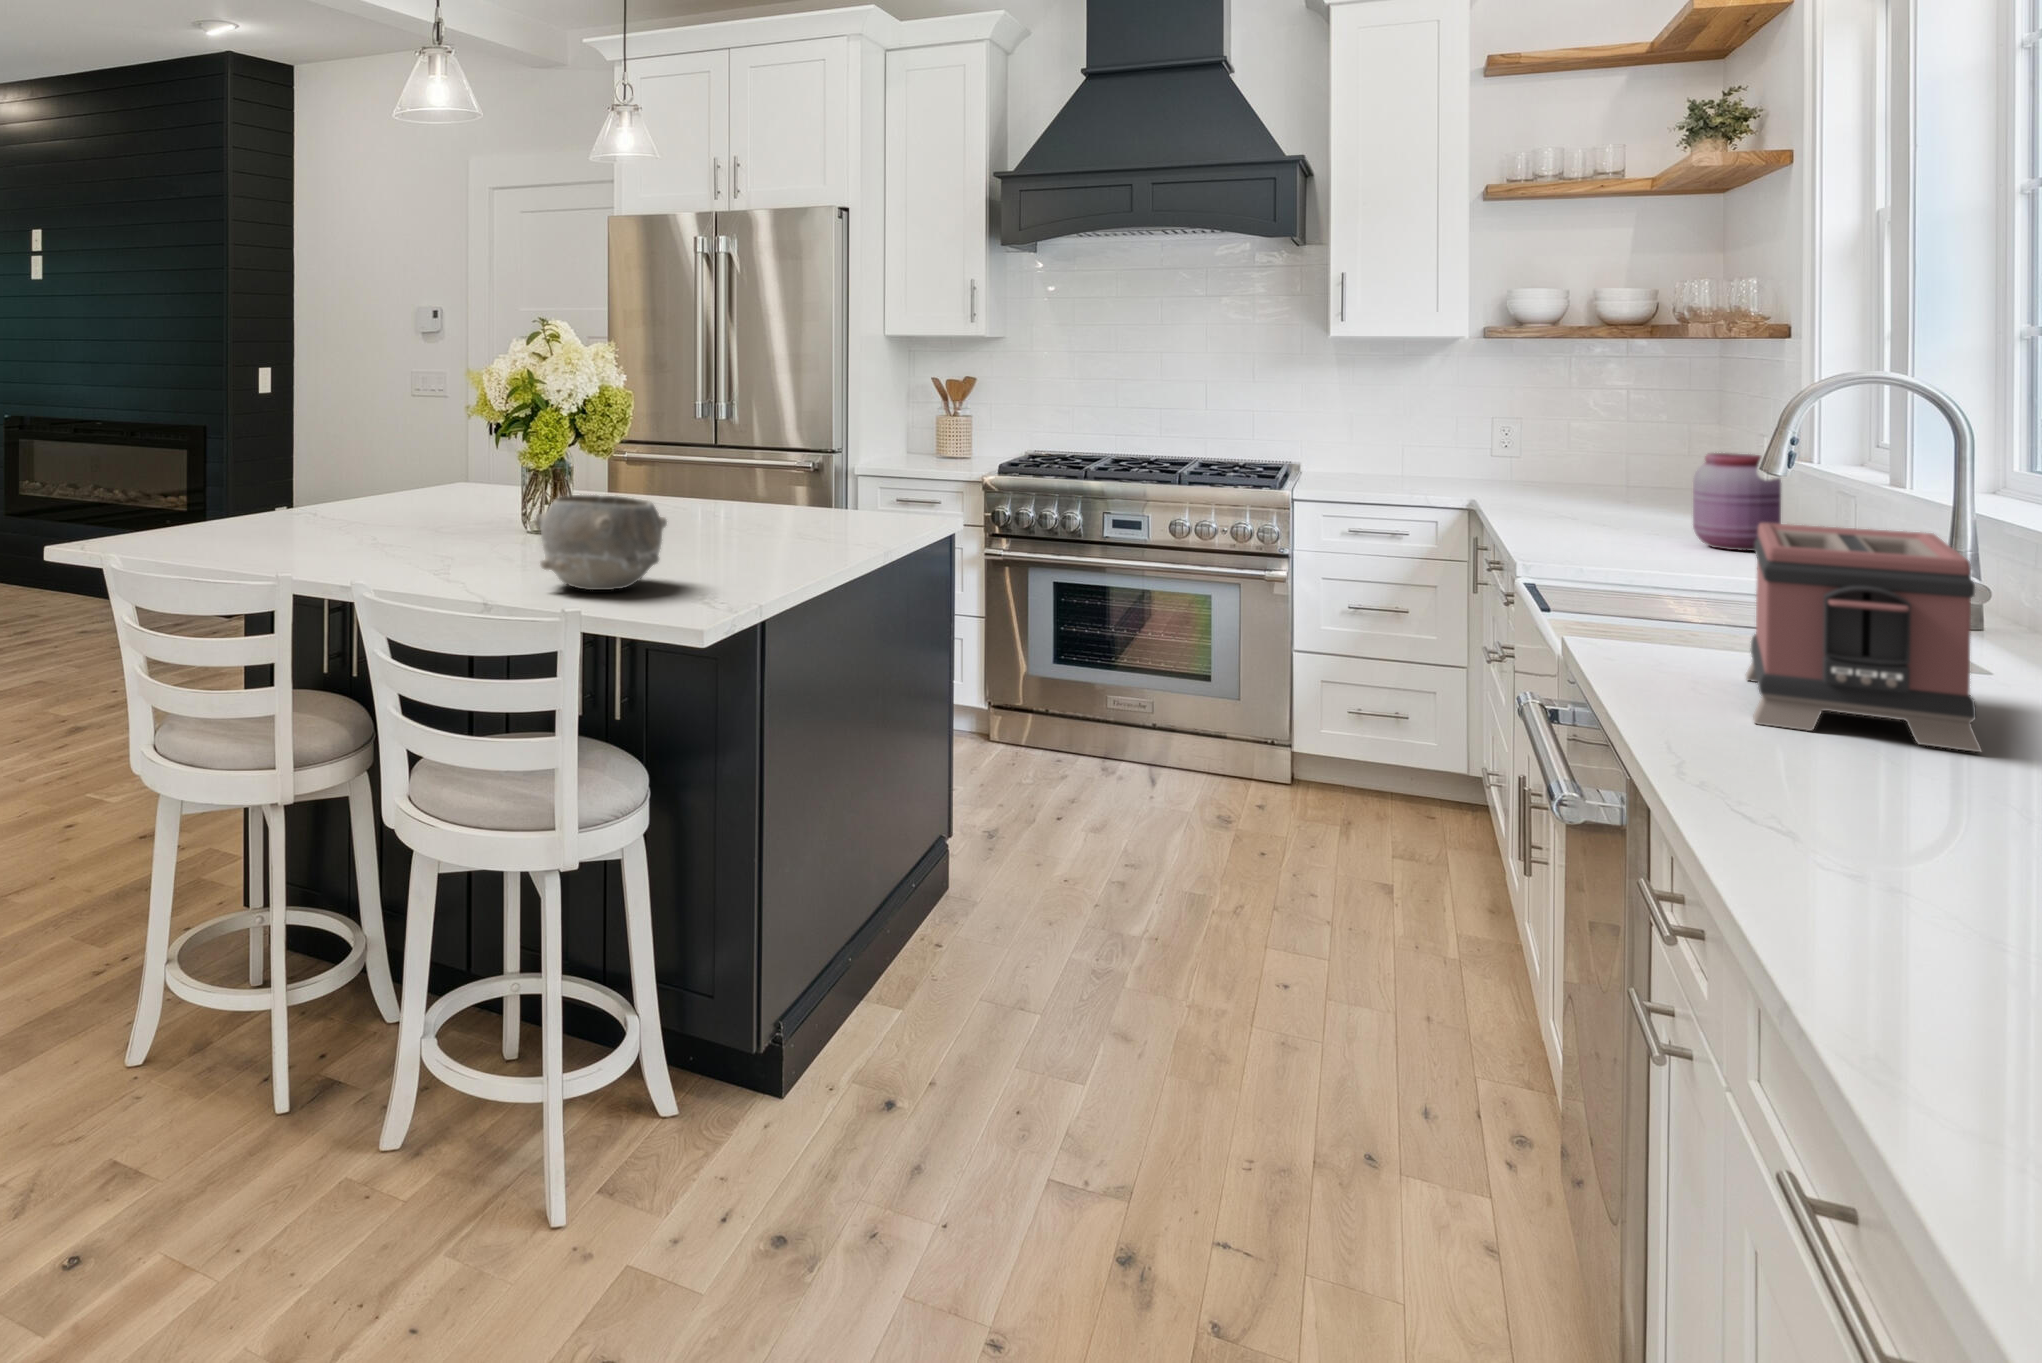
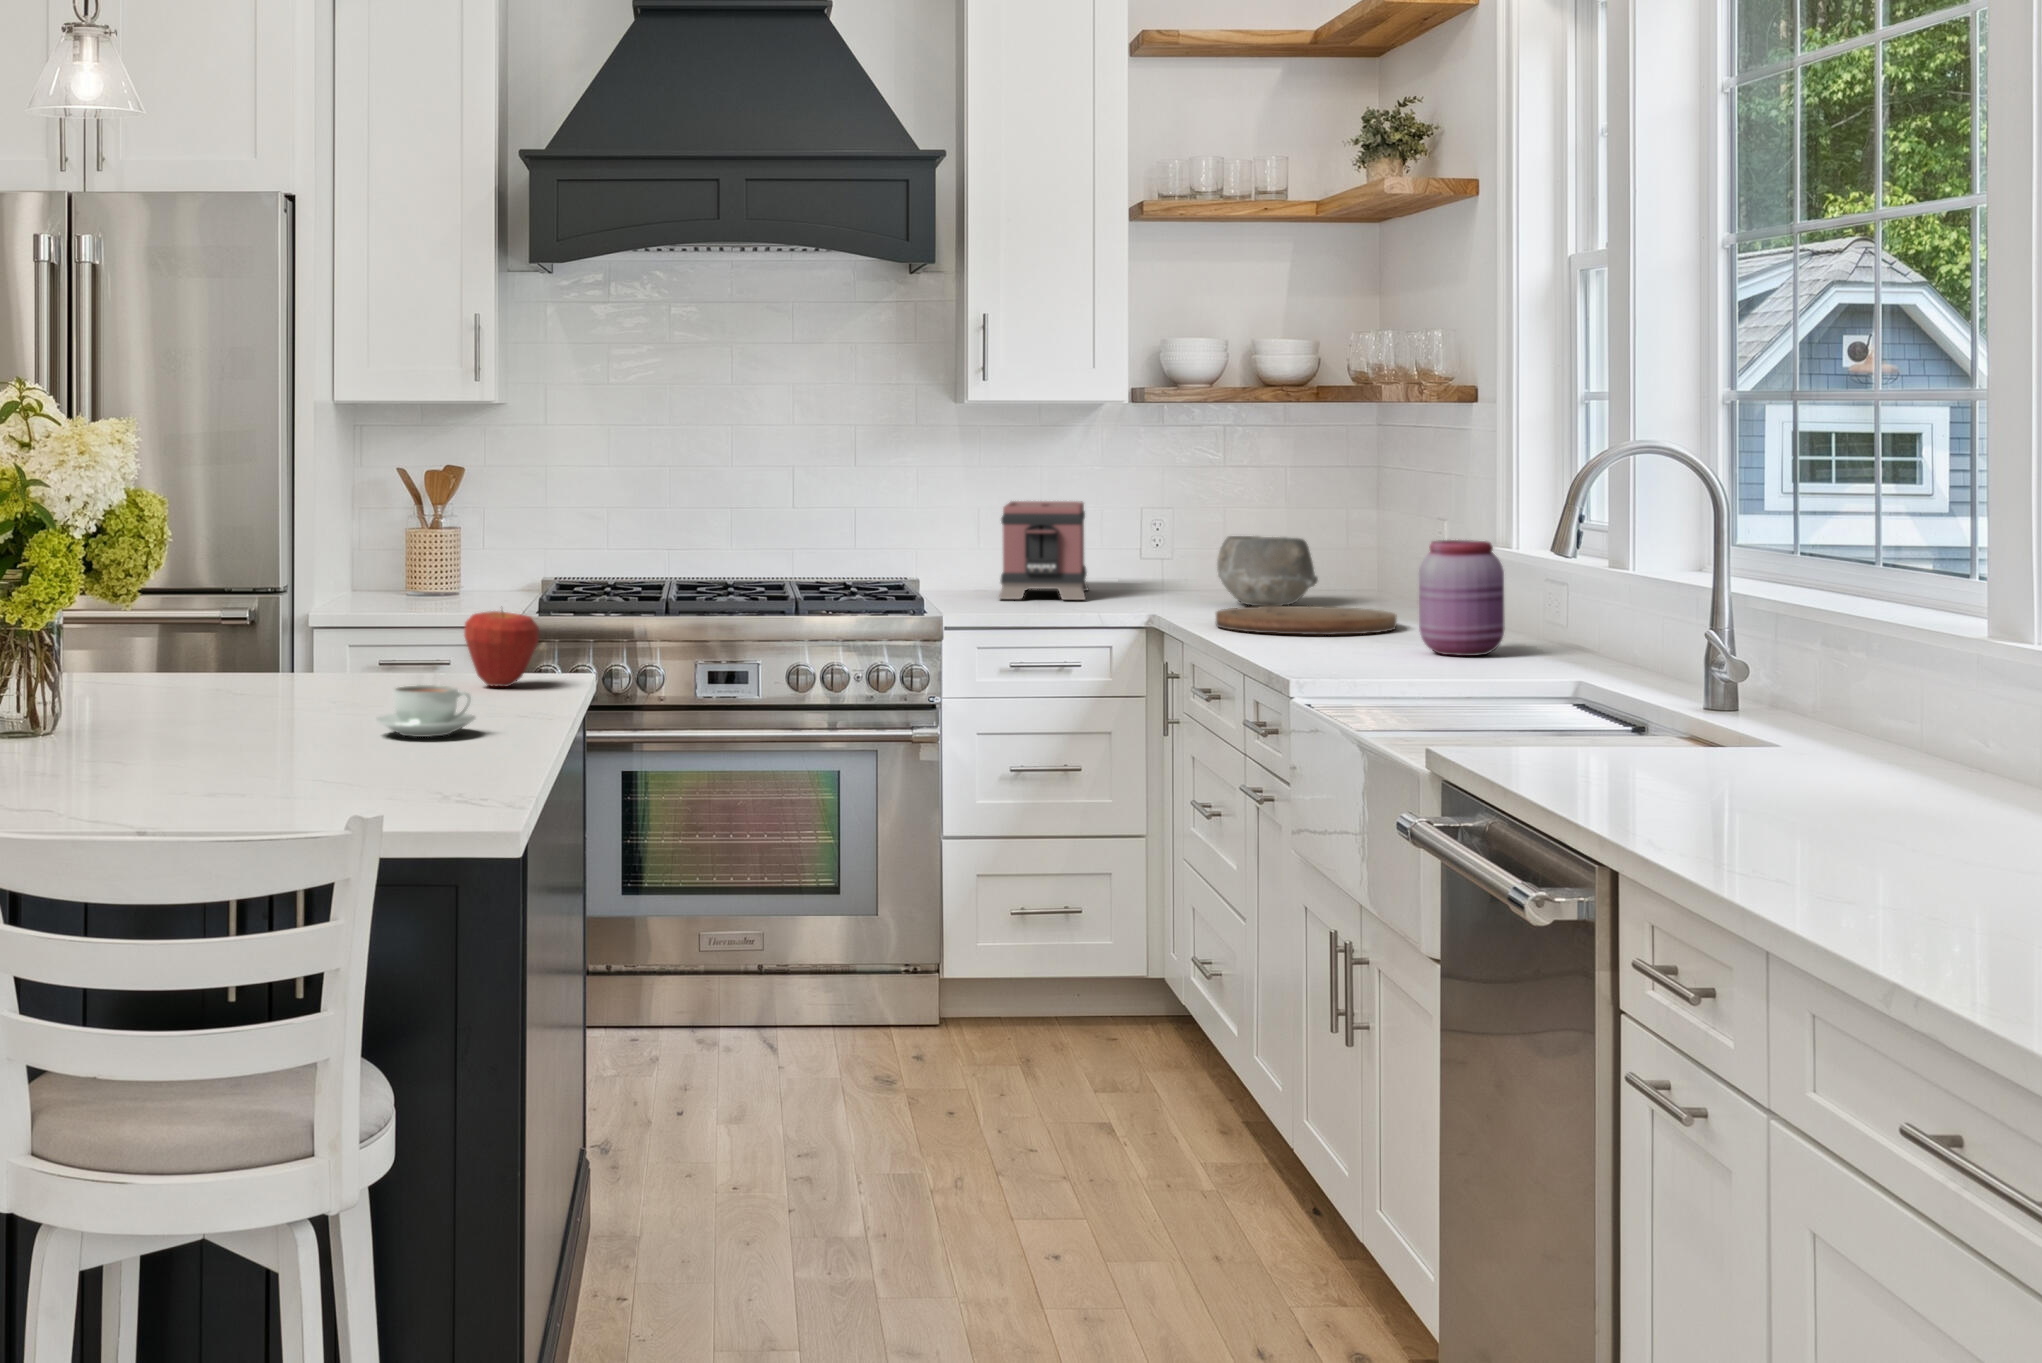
apple: none [855,472,906,526] -> present [464,610,539,687]
bowl: present [536,495,667,590] -> present [1217,536,1318,606]
cutting board: none [1521,498,1692,526] -> present [1216,605,1397,635]
coffee cup: none [744,523,812,558] -> present [376,685,475,737]
toaster: present [1746,523,1982,752] -> present [999,501,1088,600]

